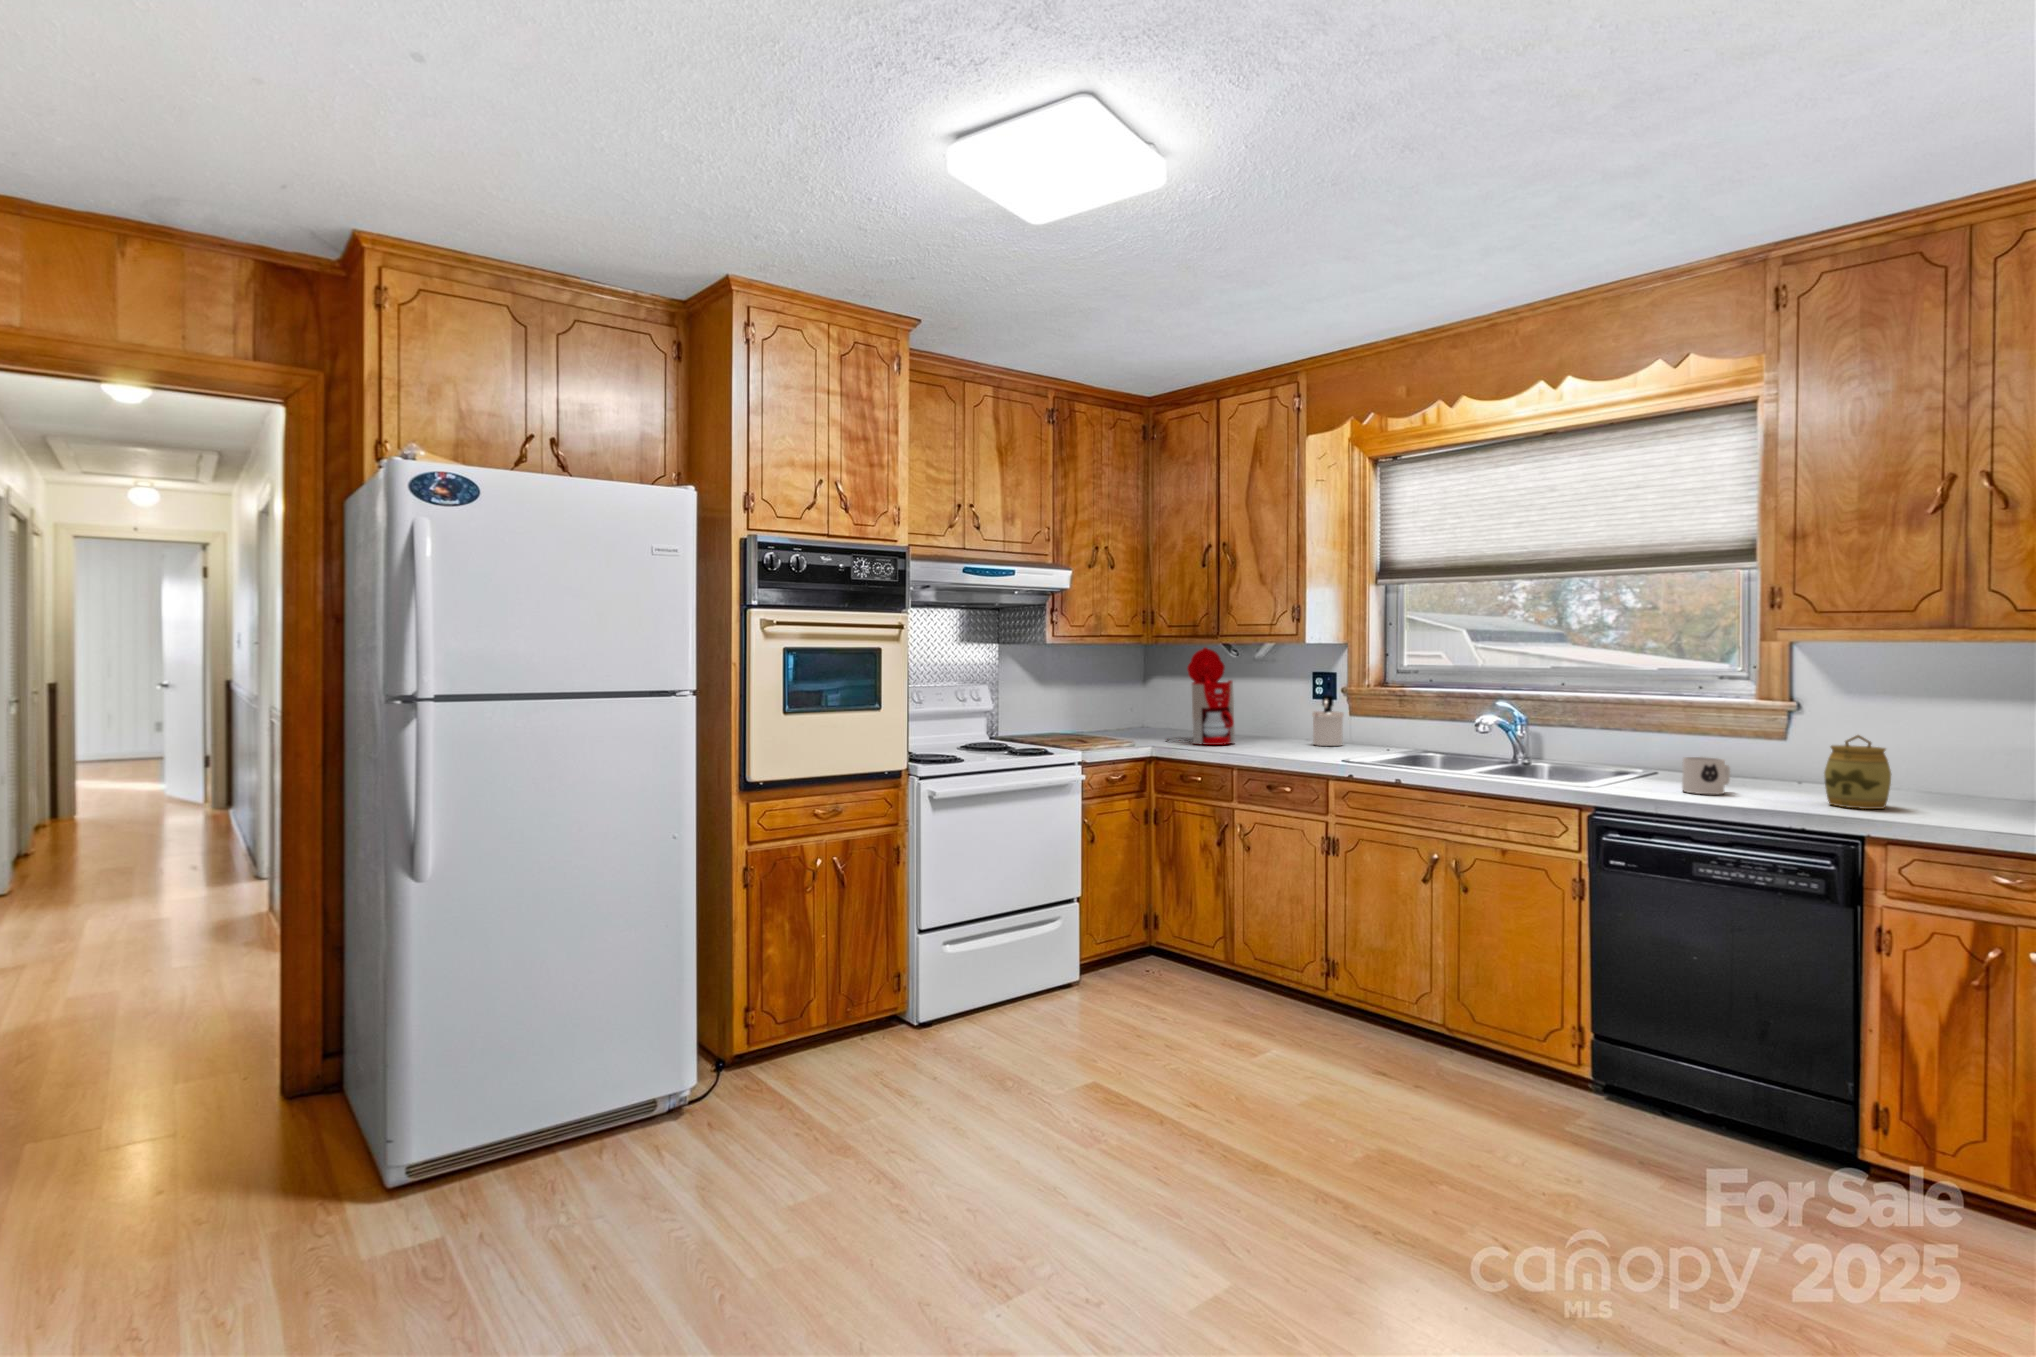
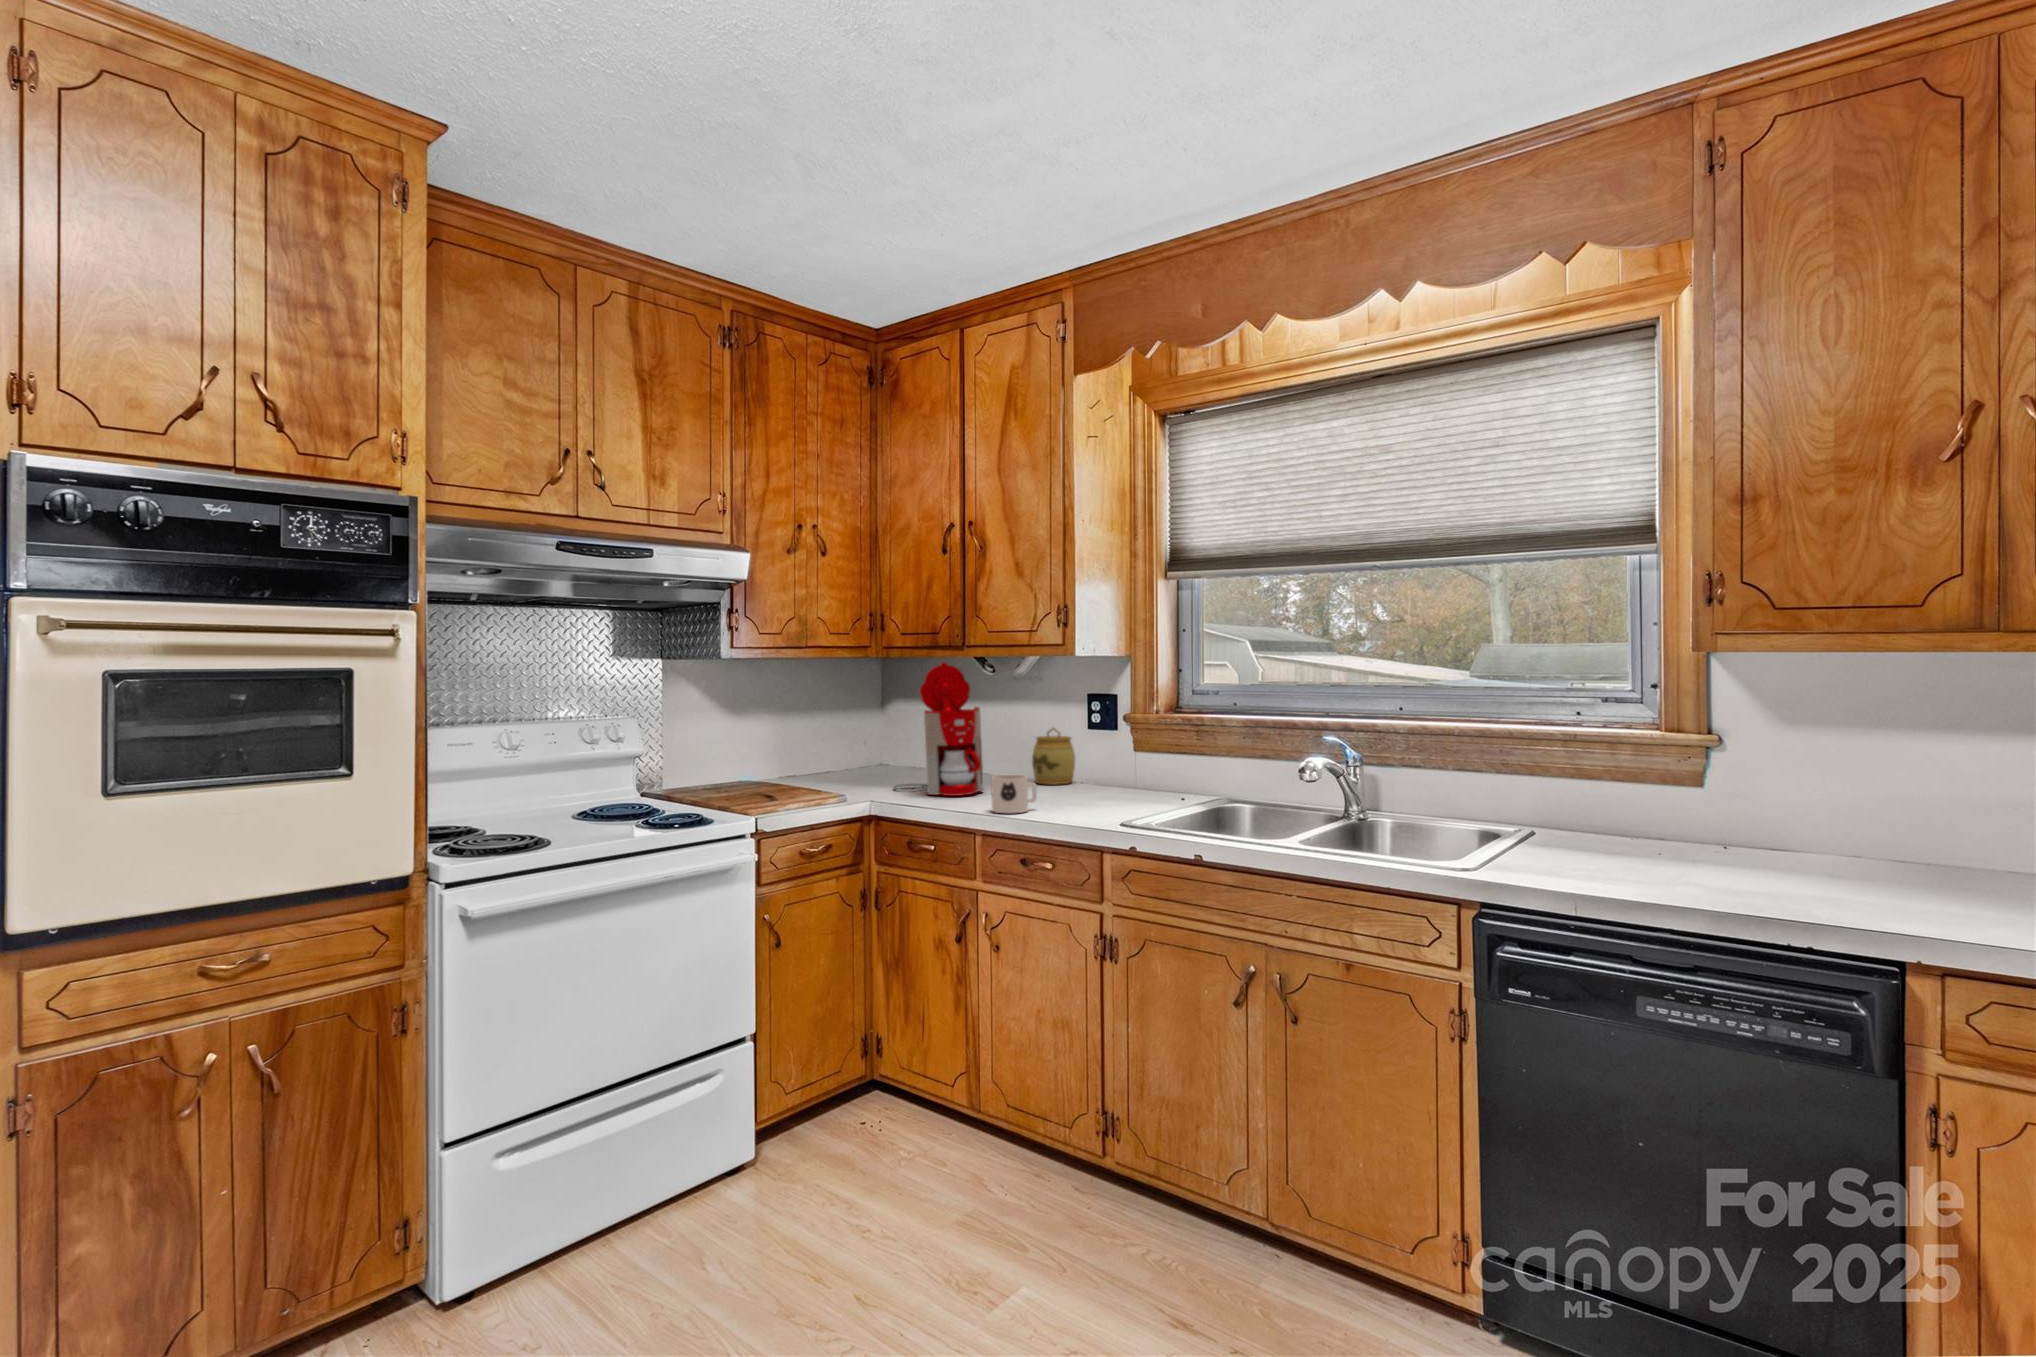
soap dispenser: present [1312,695,1344,746] -> none [1084,725,1124,794]
jar: present [1824,735,1891,809] -> present [1032,728,1075,785]
mug: present [1682,757,1730,795] -> present [992,775,1037,813]

